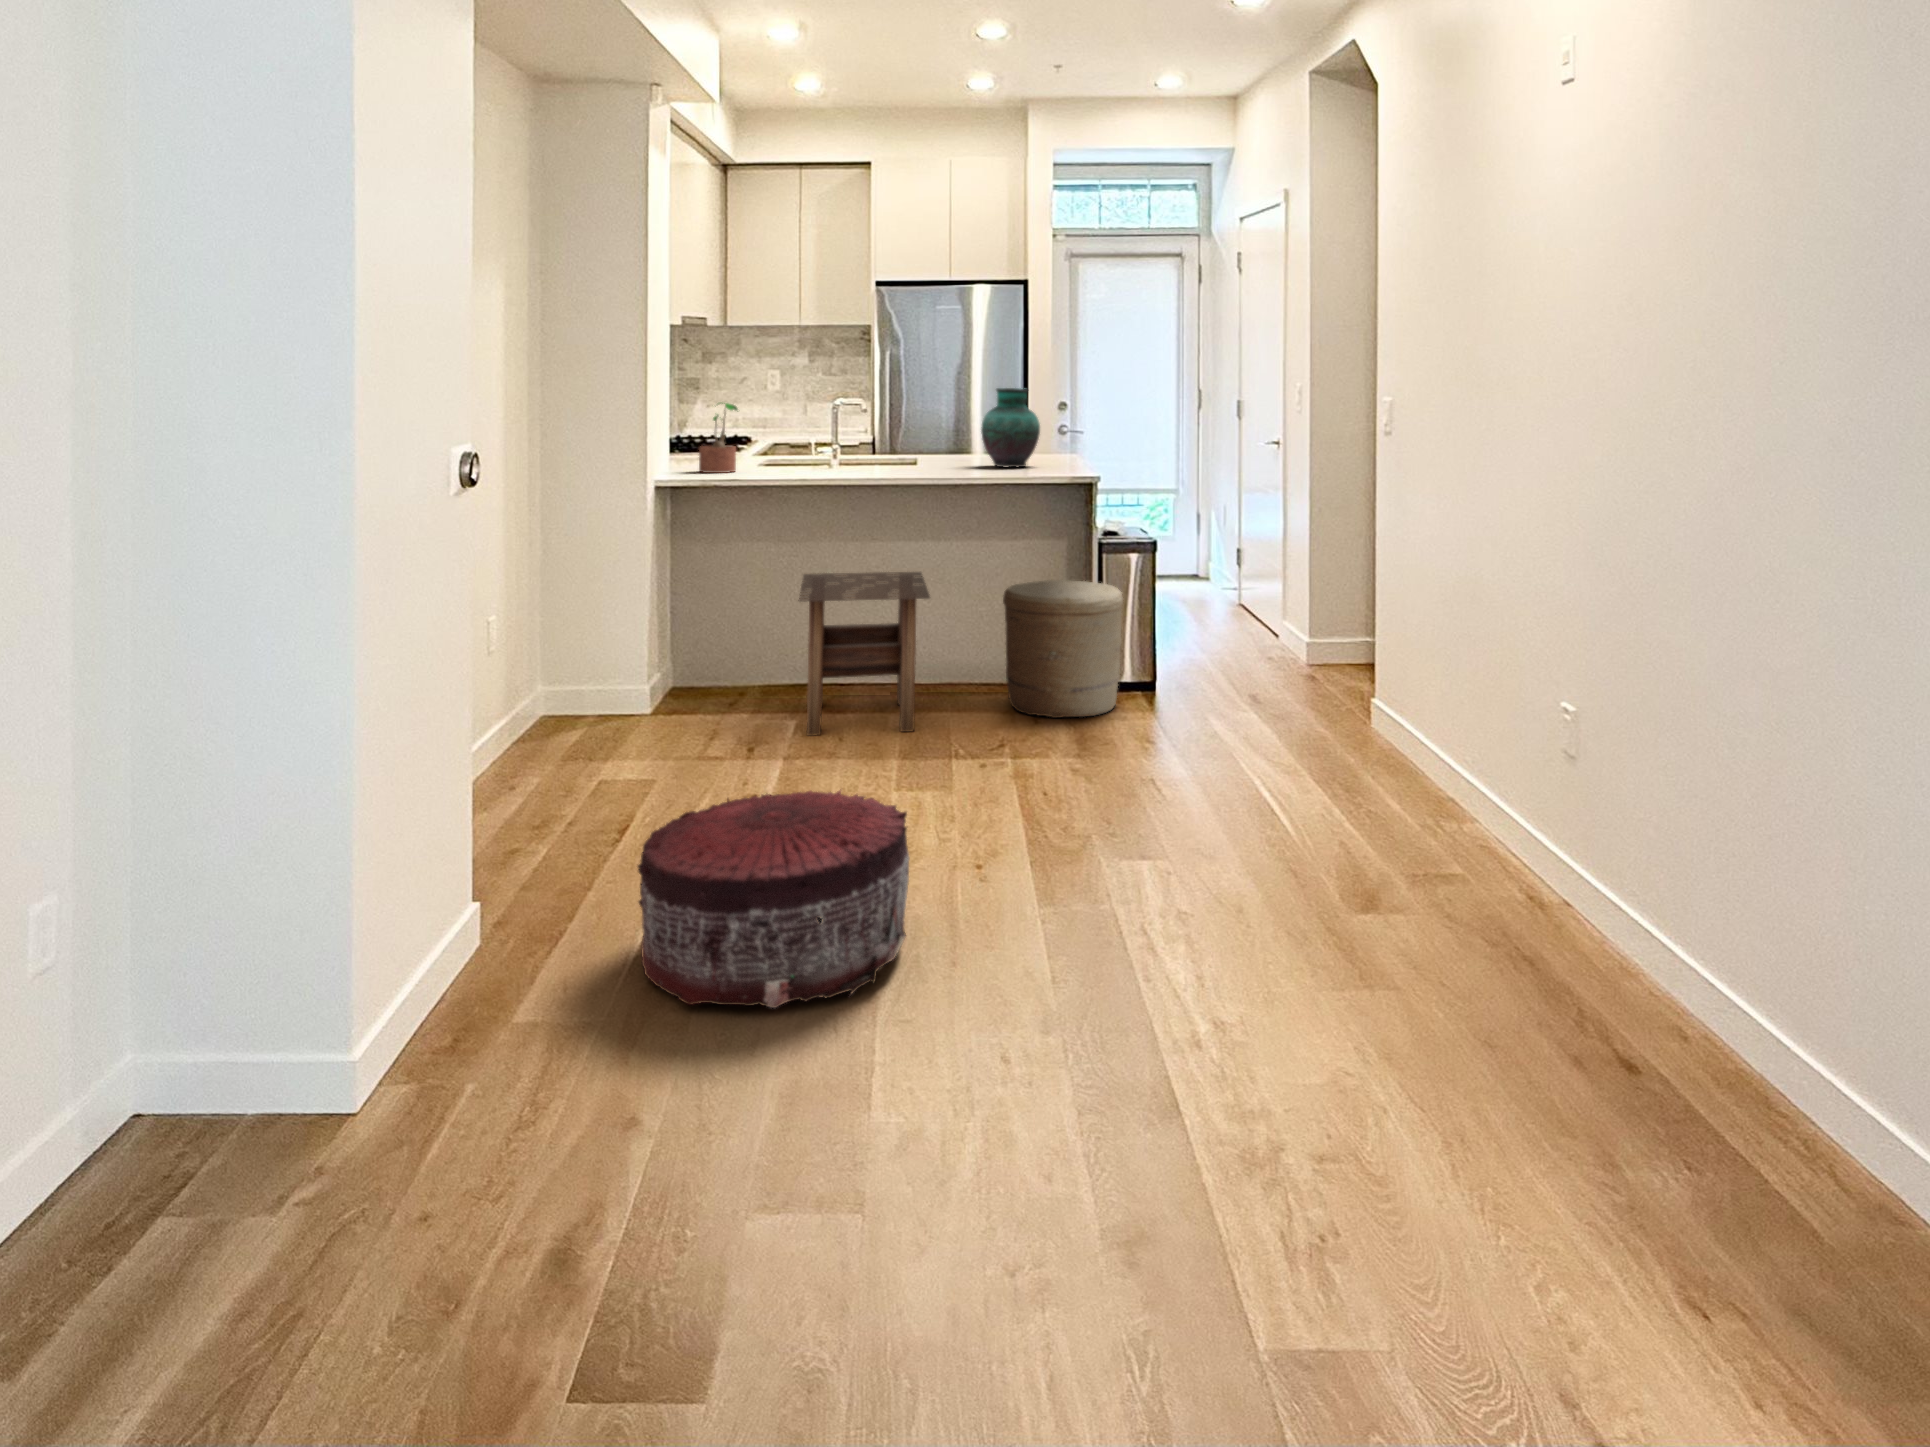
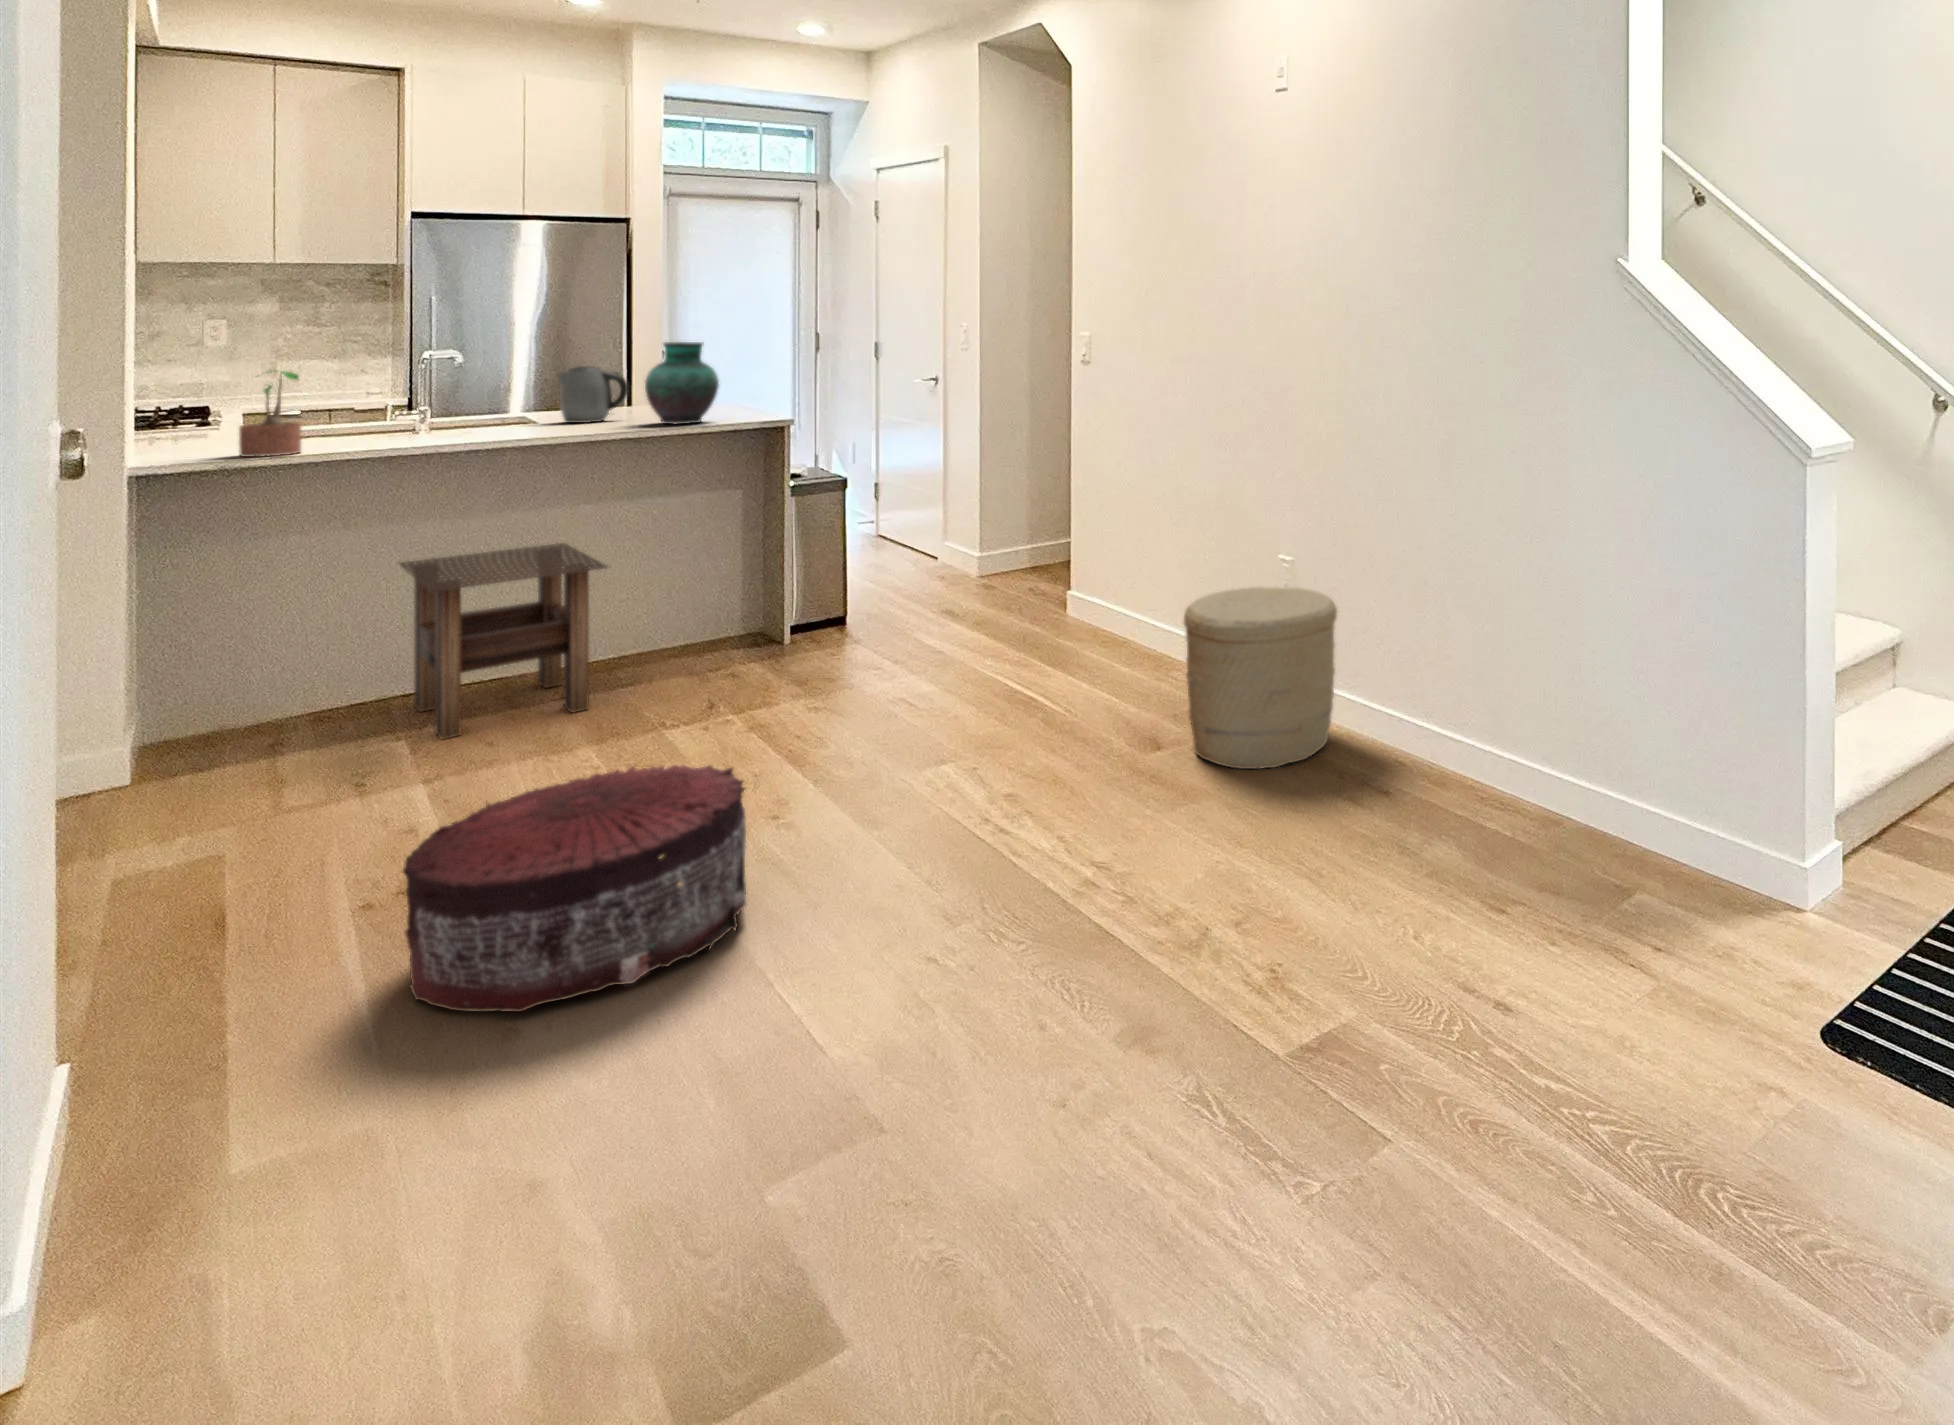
kettle: none [927,409,980,462] -> present [557,366,629,423]
woven basket: present [1003,580,1123,718] -> present [1184,587,1337,769]

